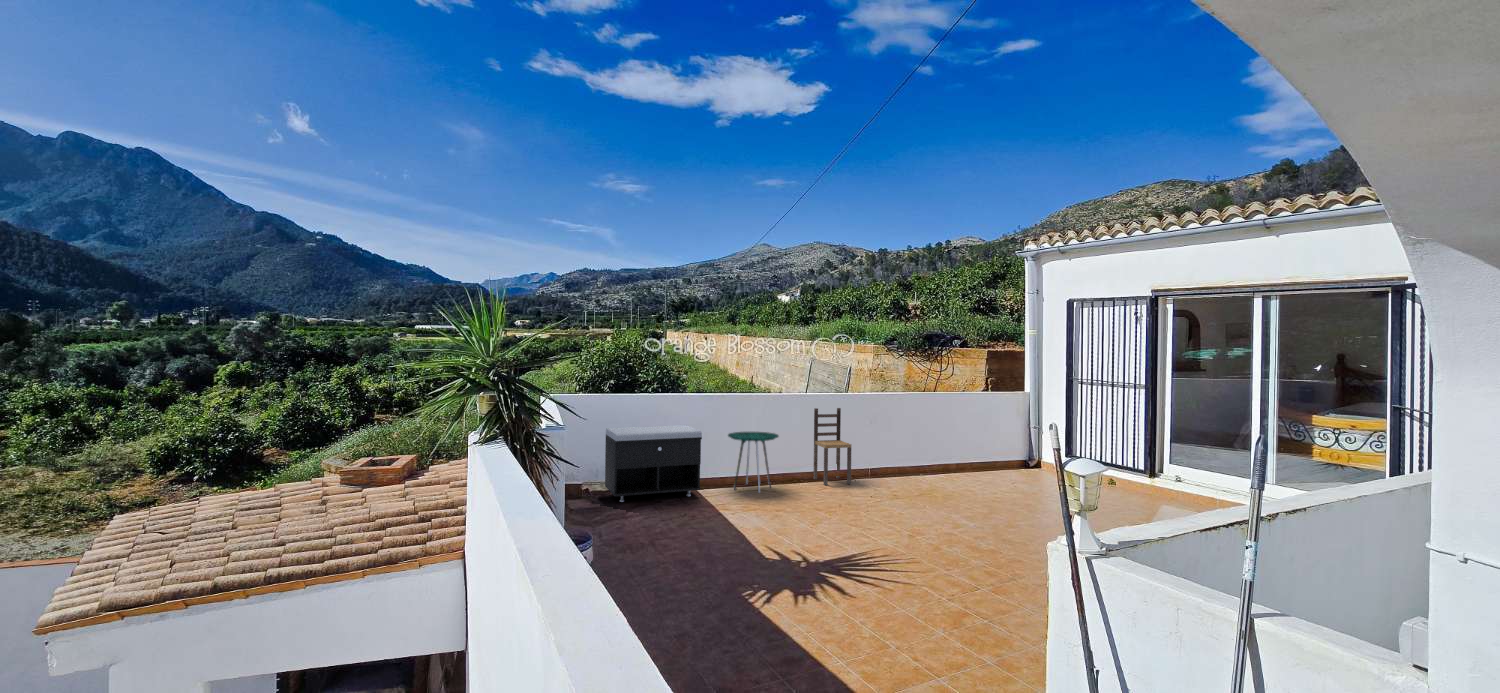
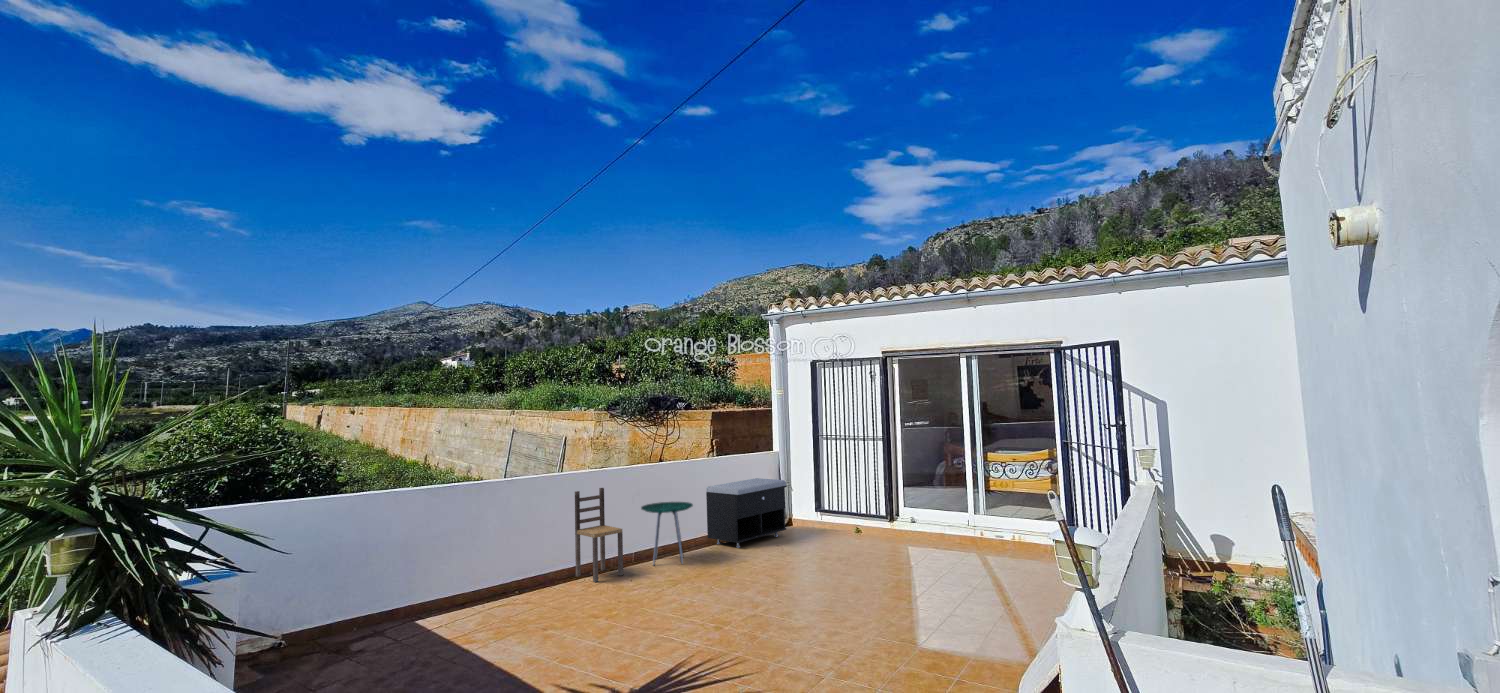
storage bench: present [605,425,702,502] -> present [706,478,786,548]
side table: present [728,432,778,492] -> present [641,502,693,565]

